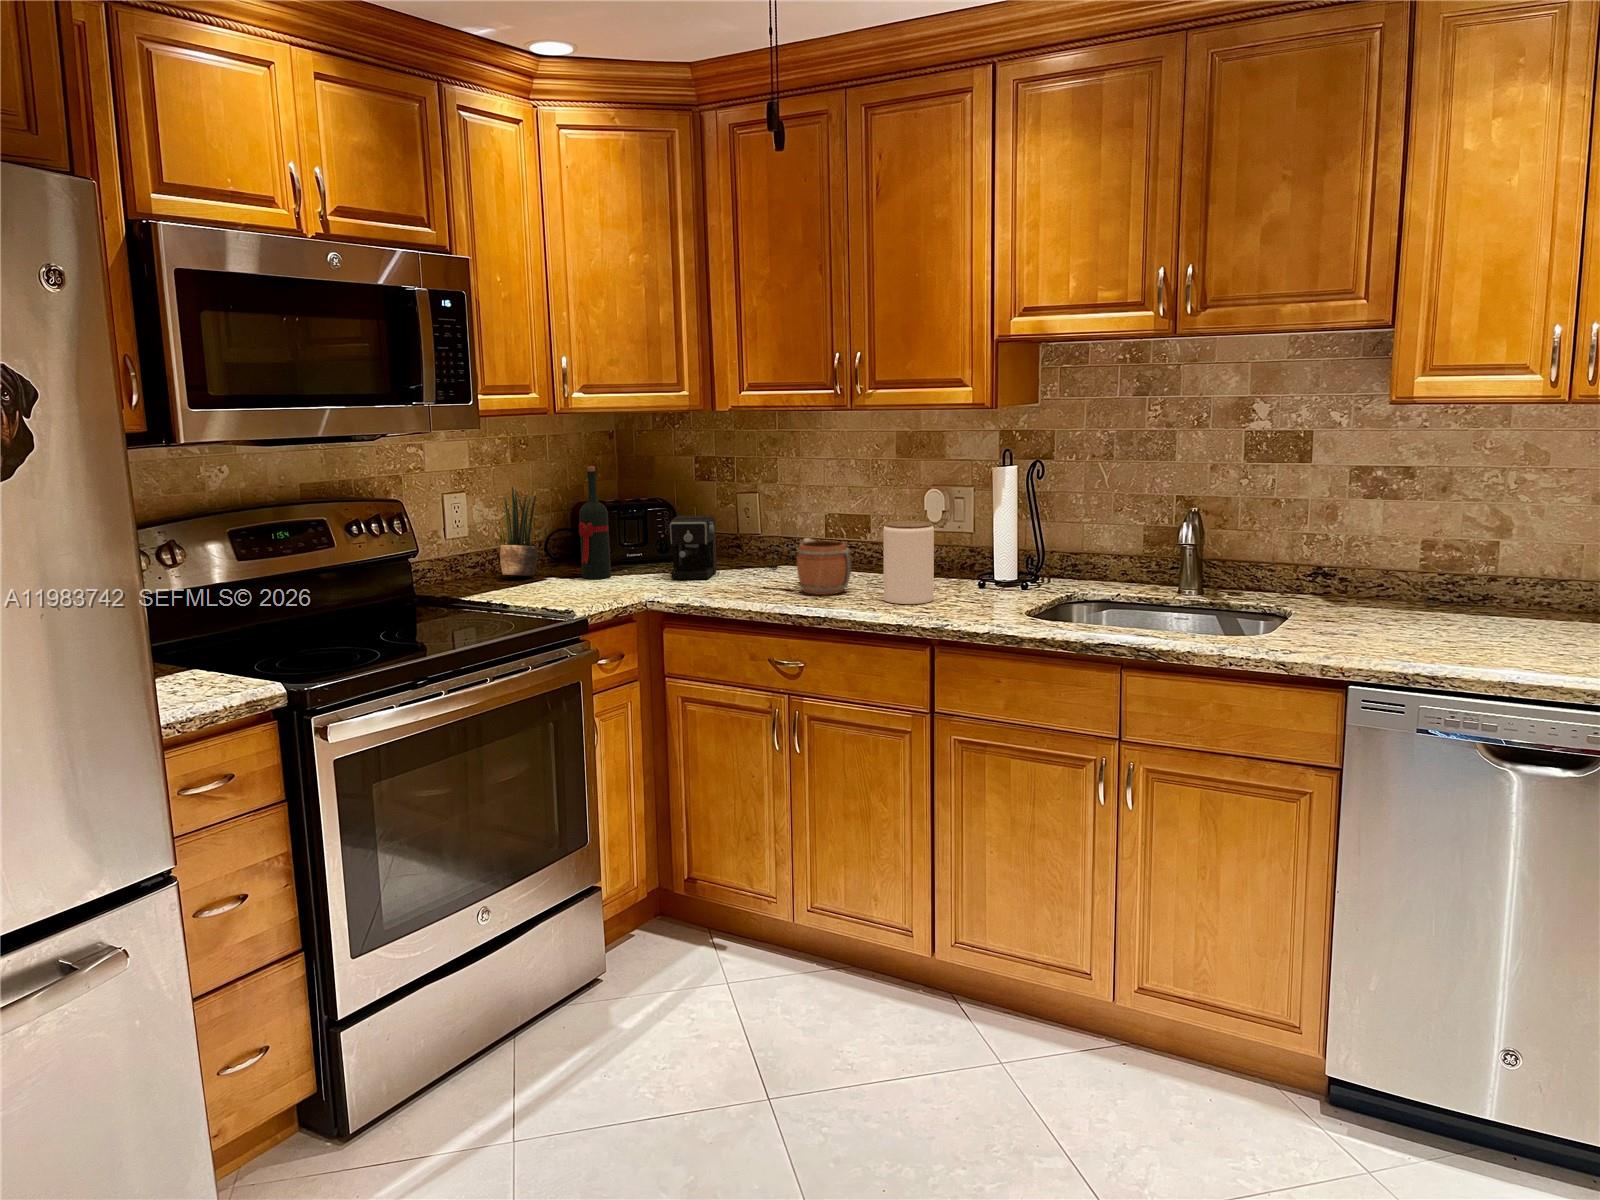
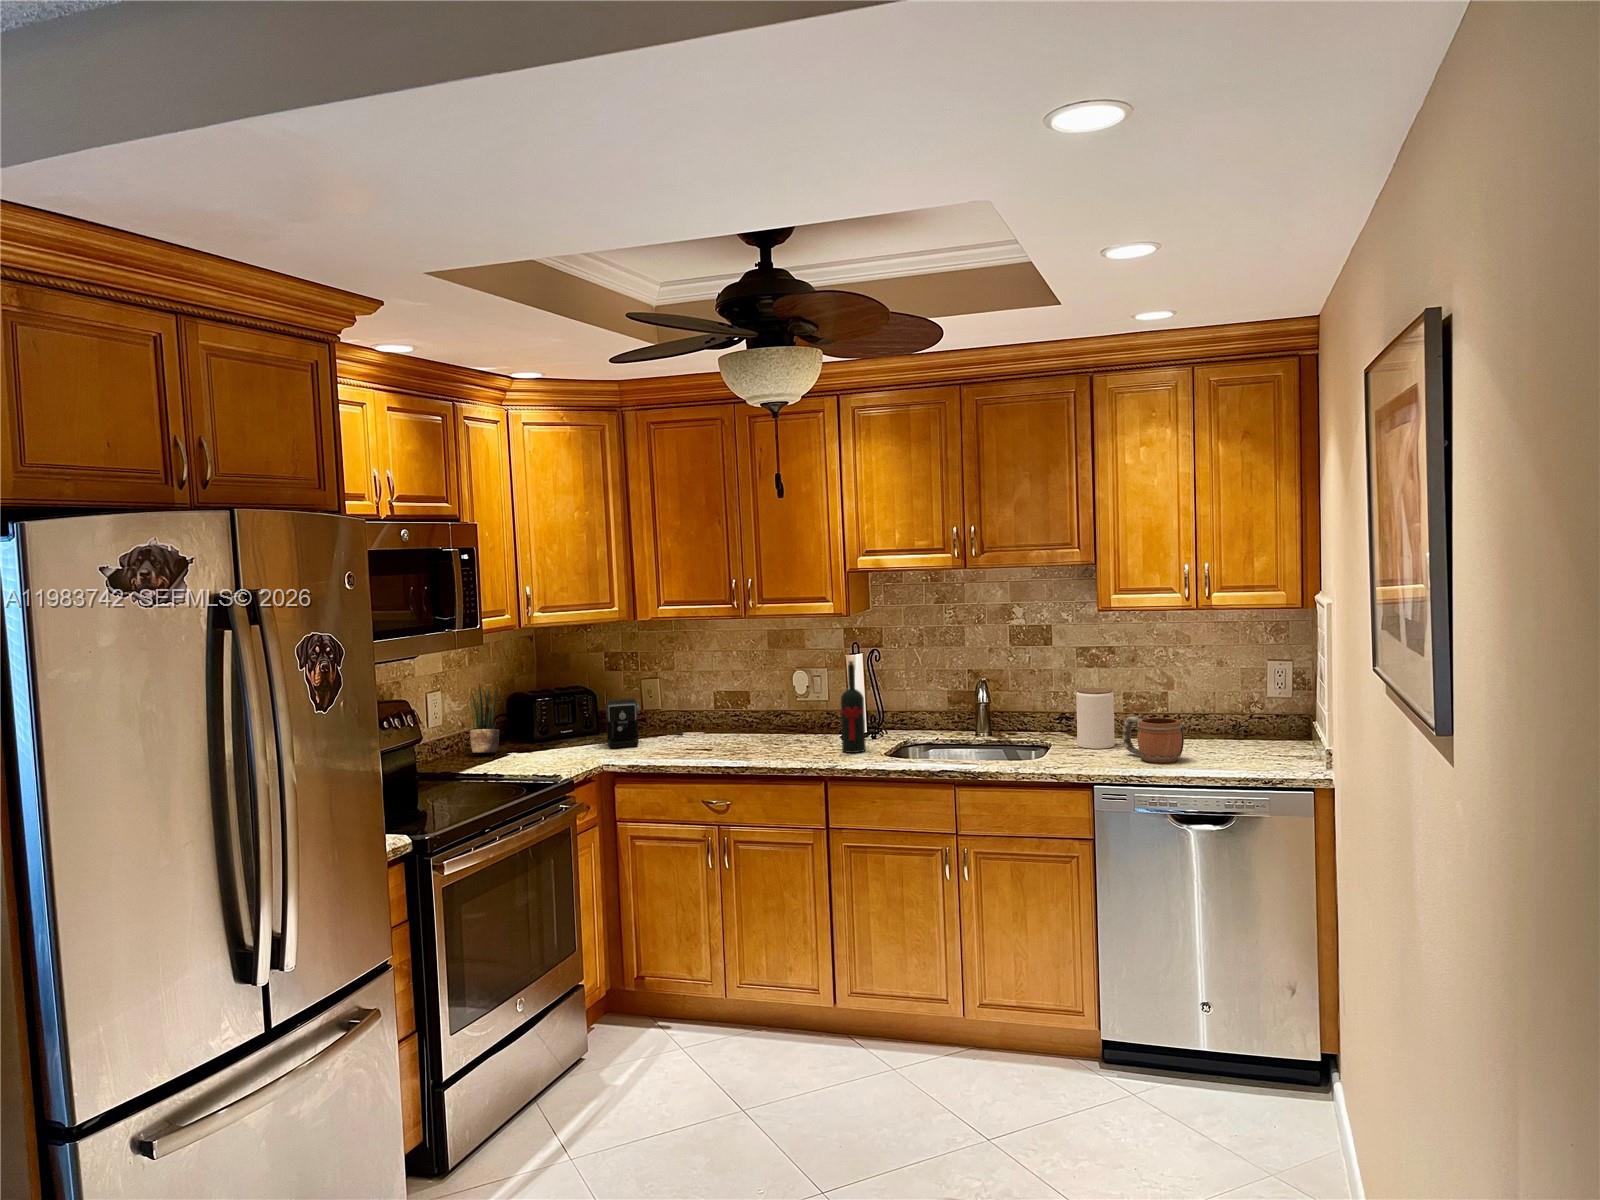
wine bottle: present [579,466,611,579] -> present [841,661,866,753]
jar: present [883,521,934,604] -> present [1076,688,1115,749]
mug: present [797,538,851,595] -> present [1123,716,1184,763]

